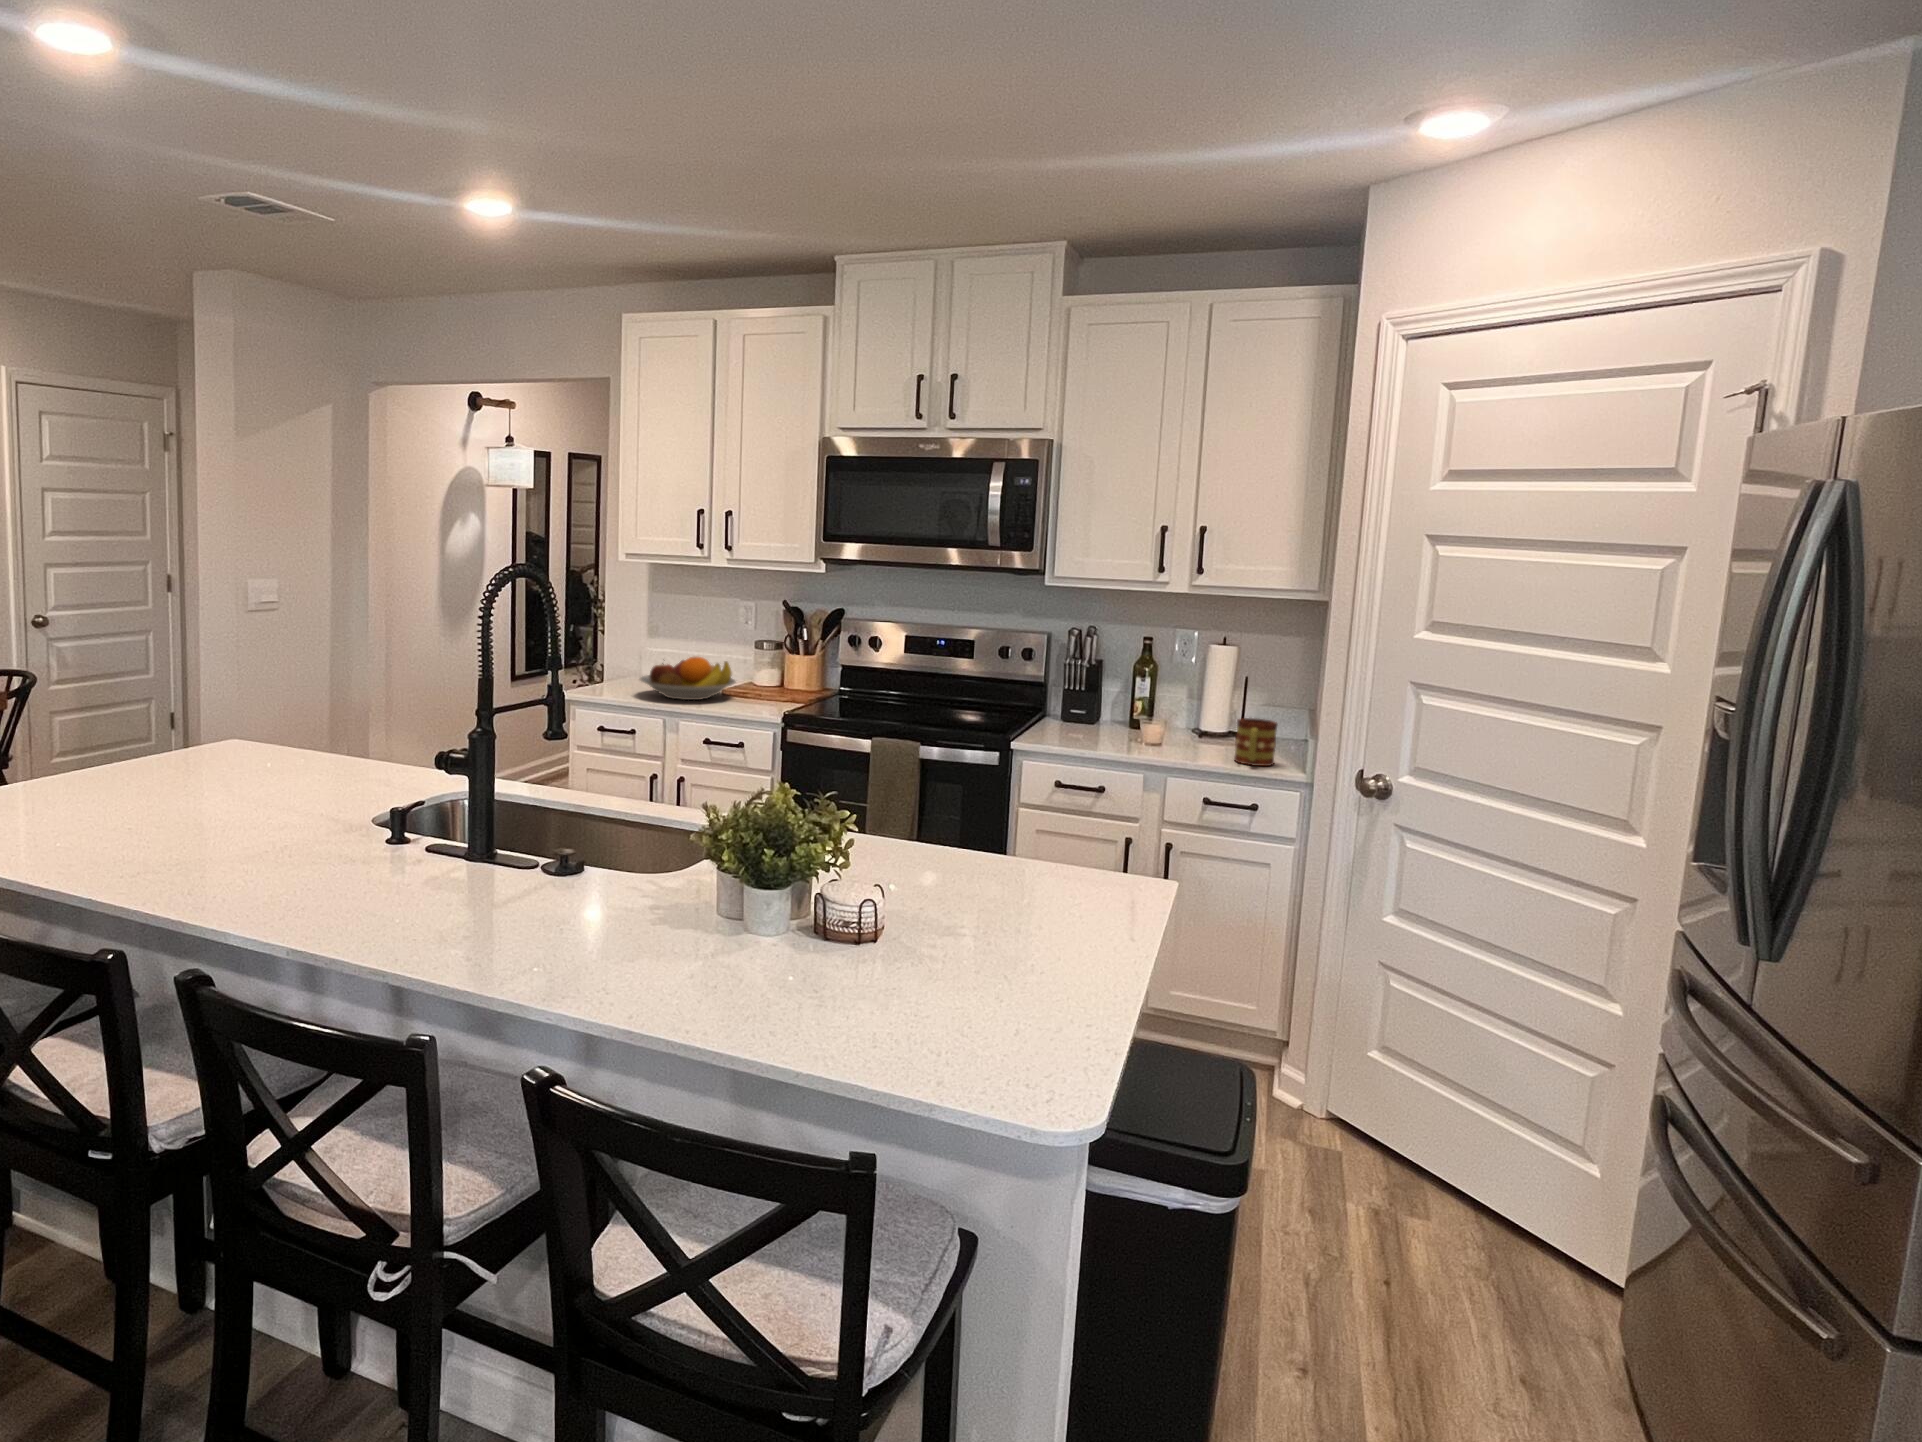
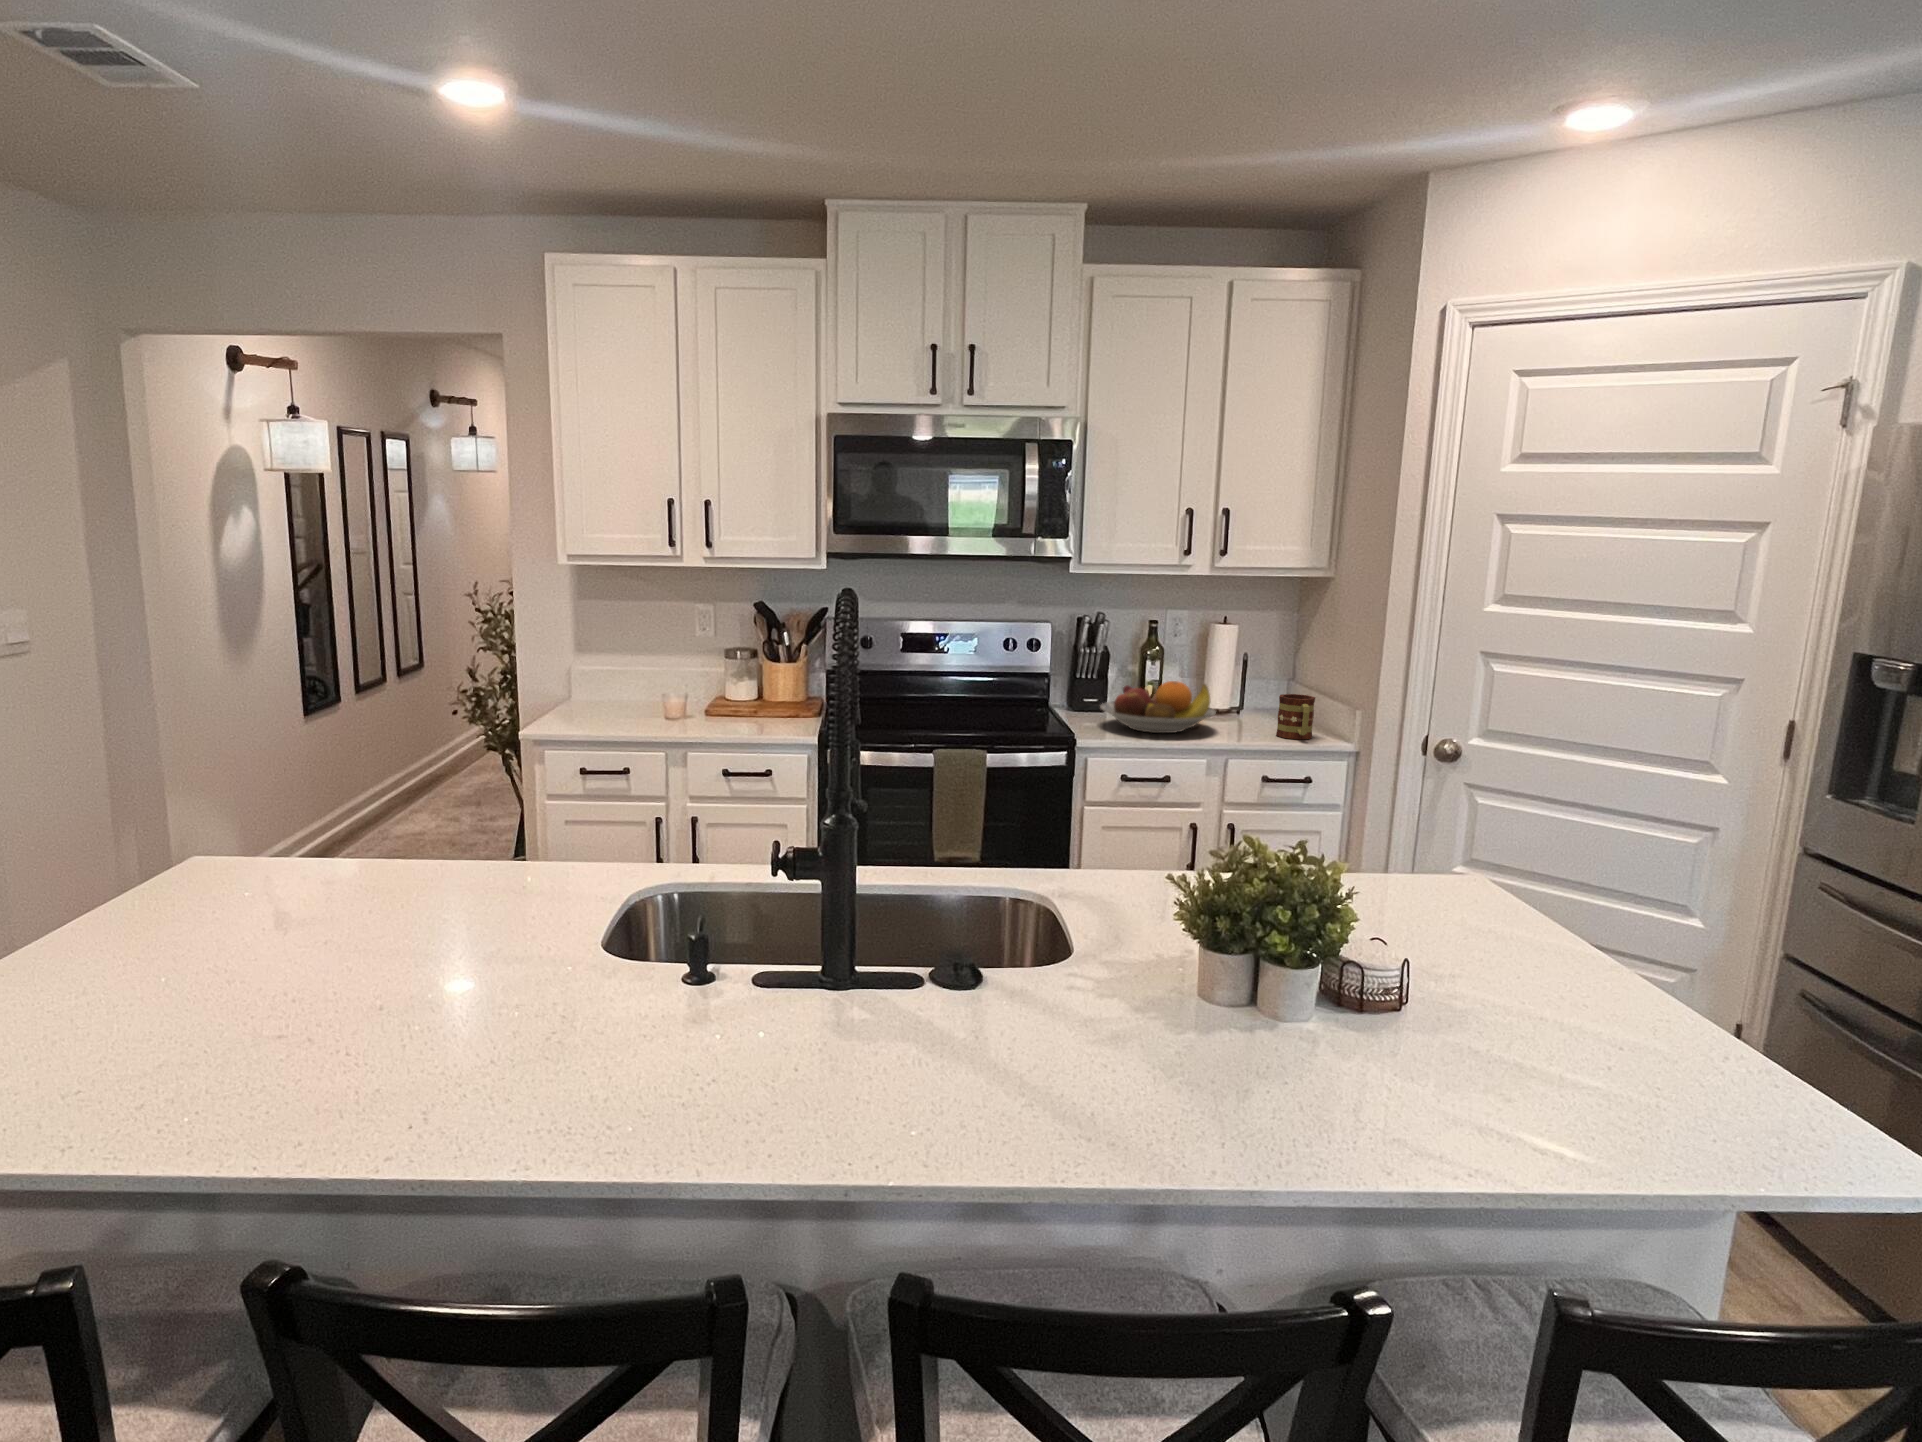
fruit bowl: present [640,657,736,700] -> present [1100,681,1216,733]

